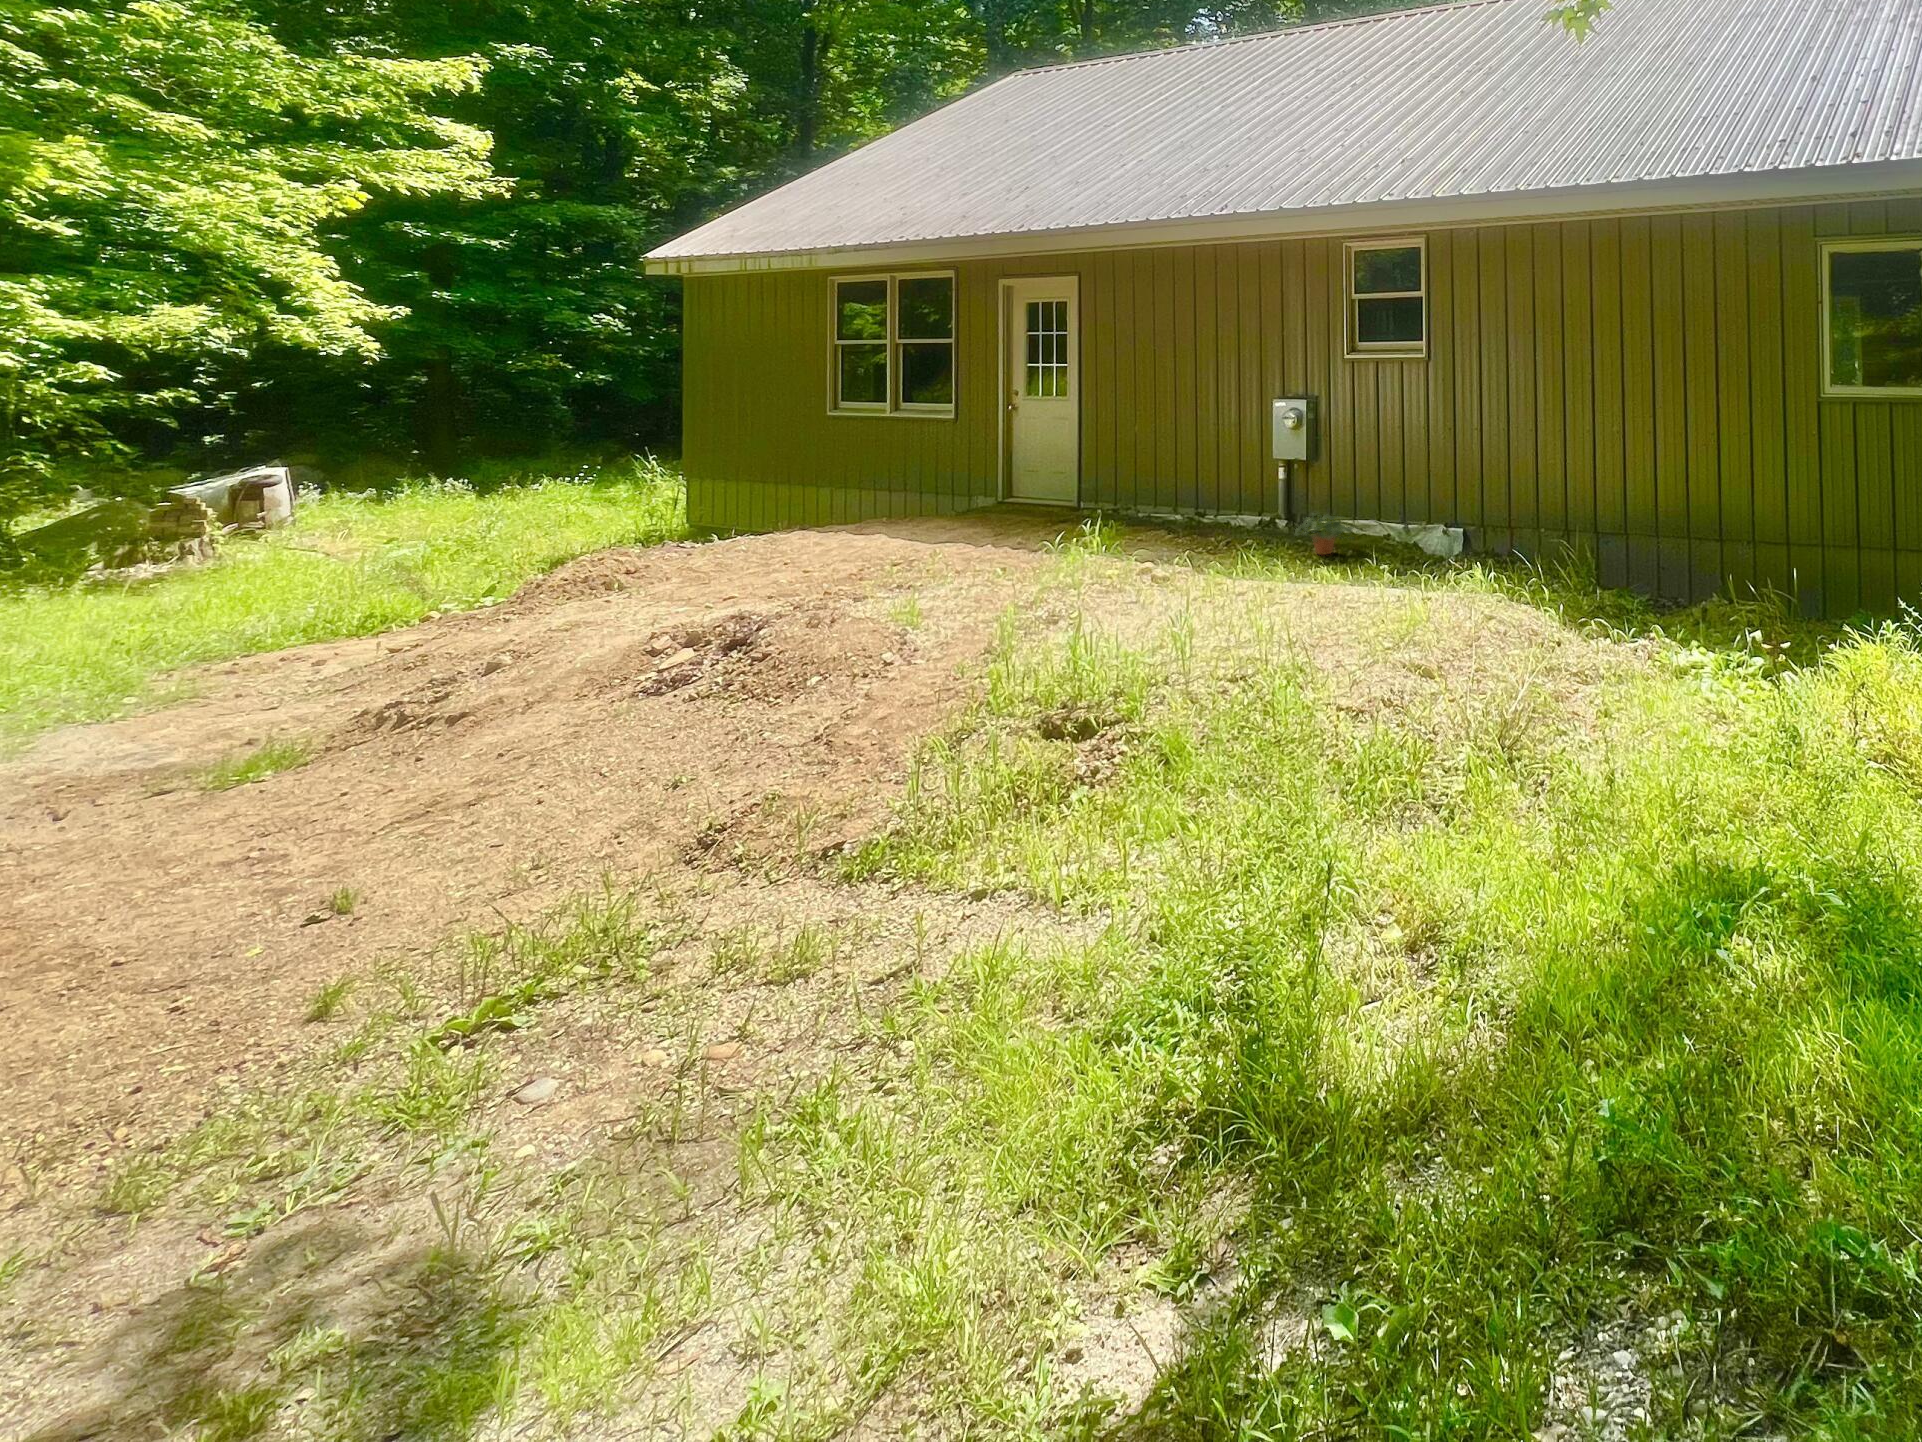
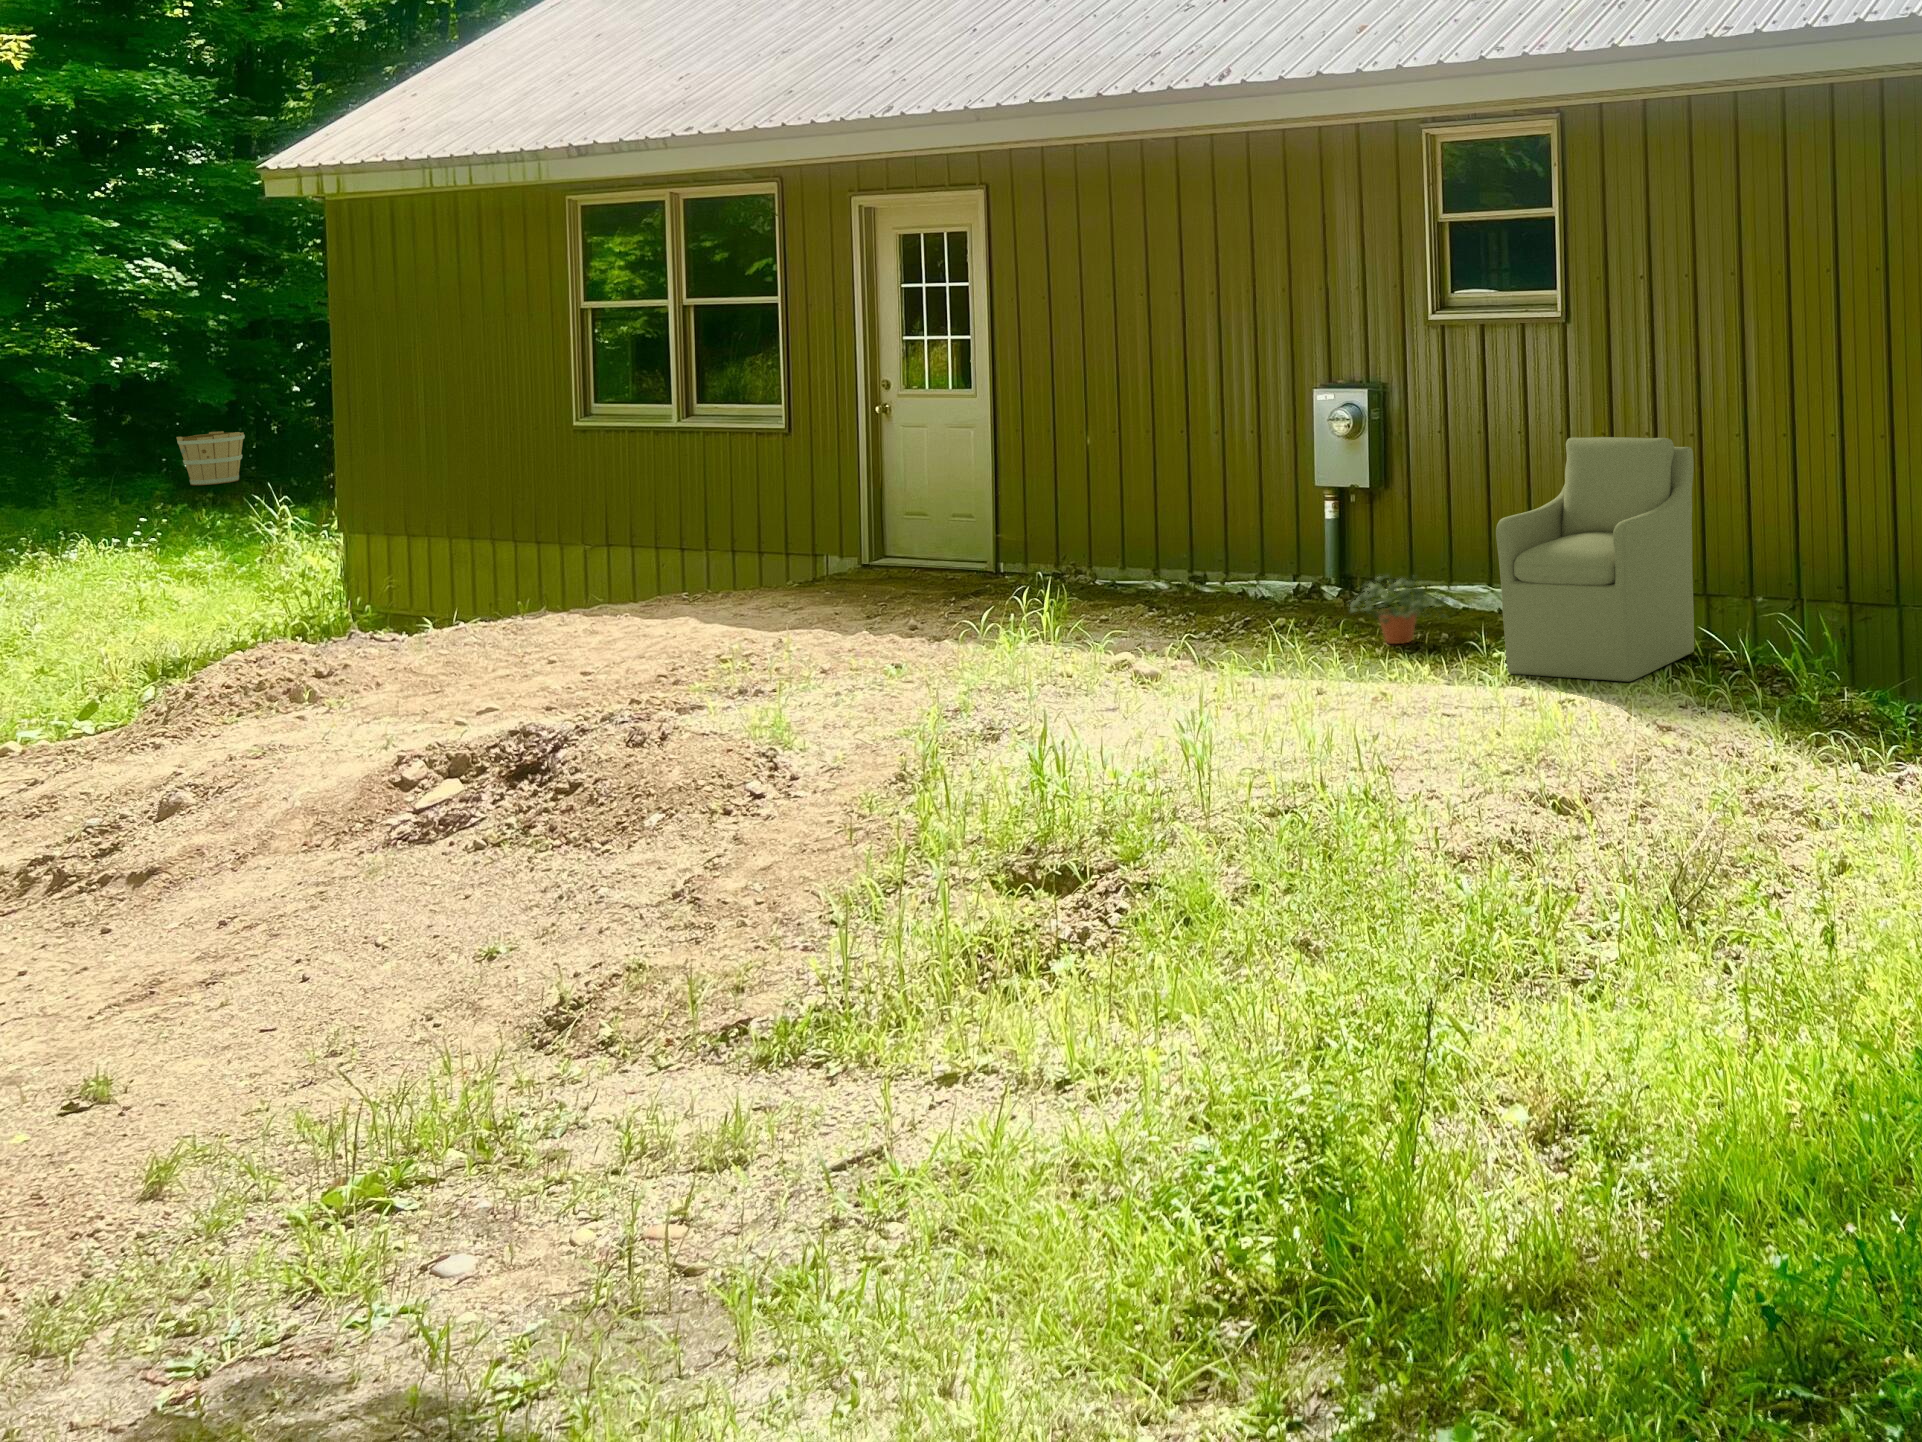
wooden bucket: none [614,418,657,449] -> present [176,431,245,485]
chair: none [1384,431,1502,580] -> present [1496,437,1694,682]

